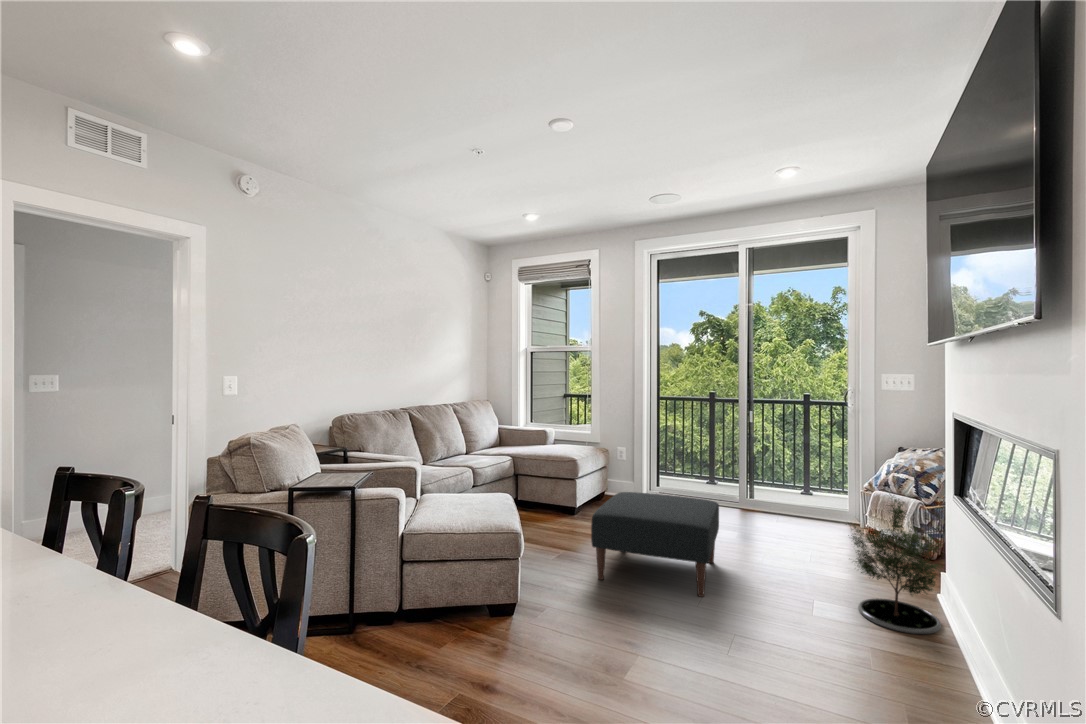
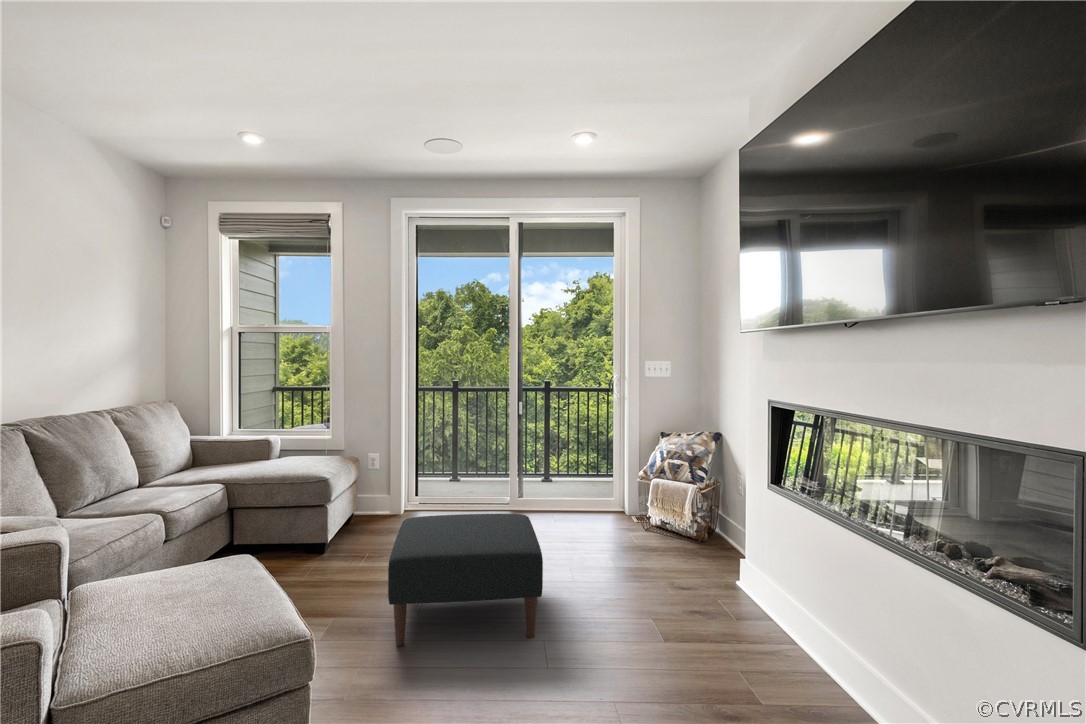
potted tree: present [850,498,943,634] -> none [667,483,758,627]

